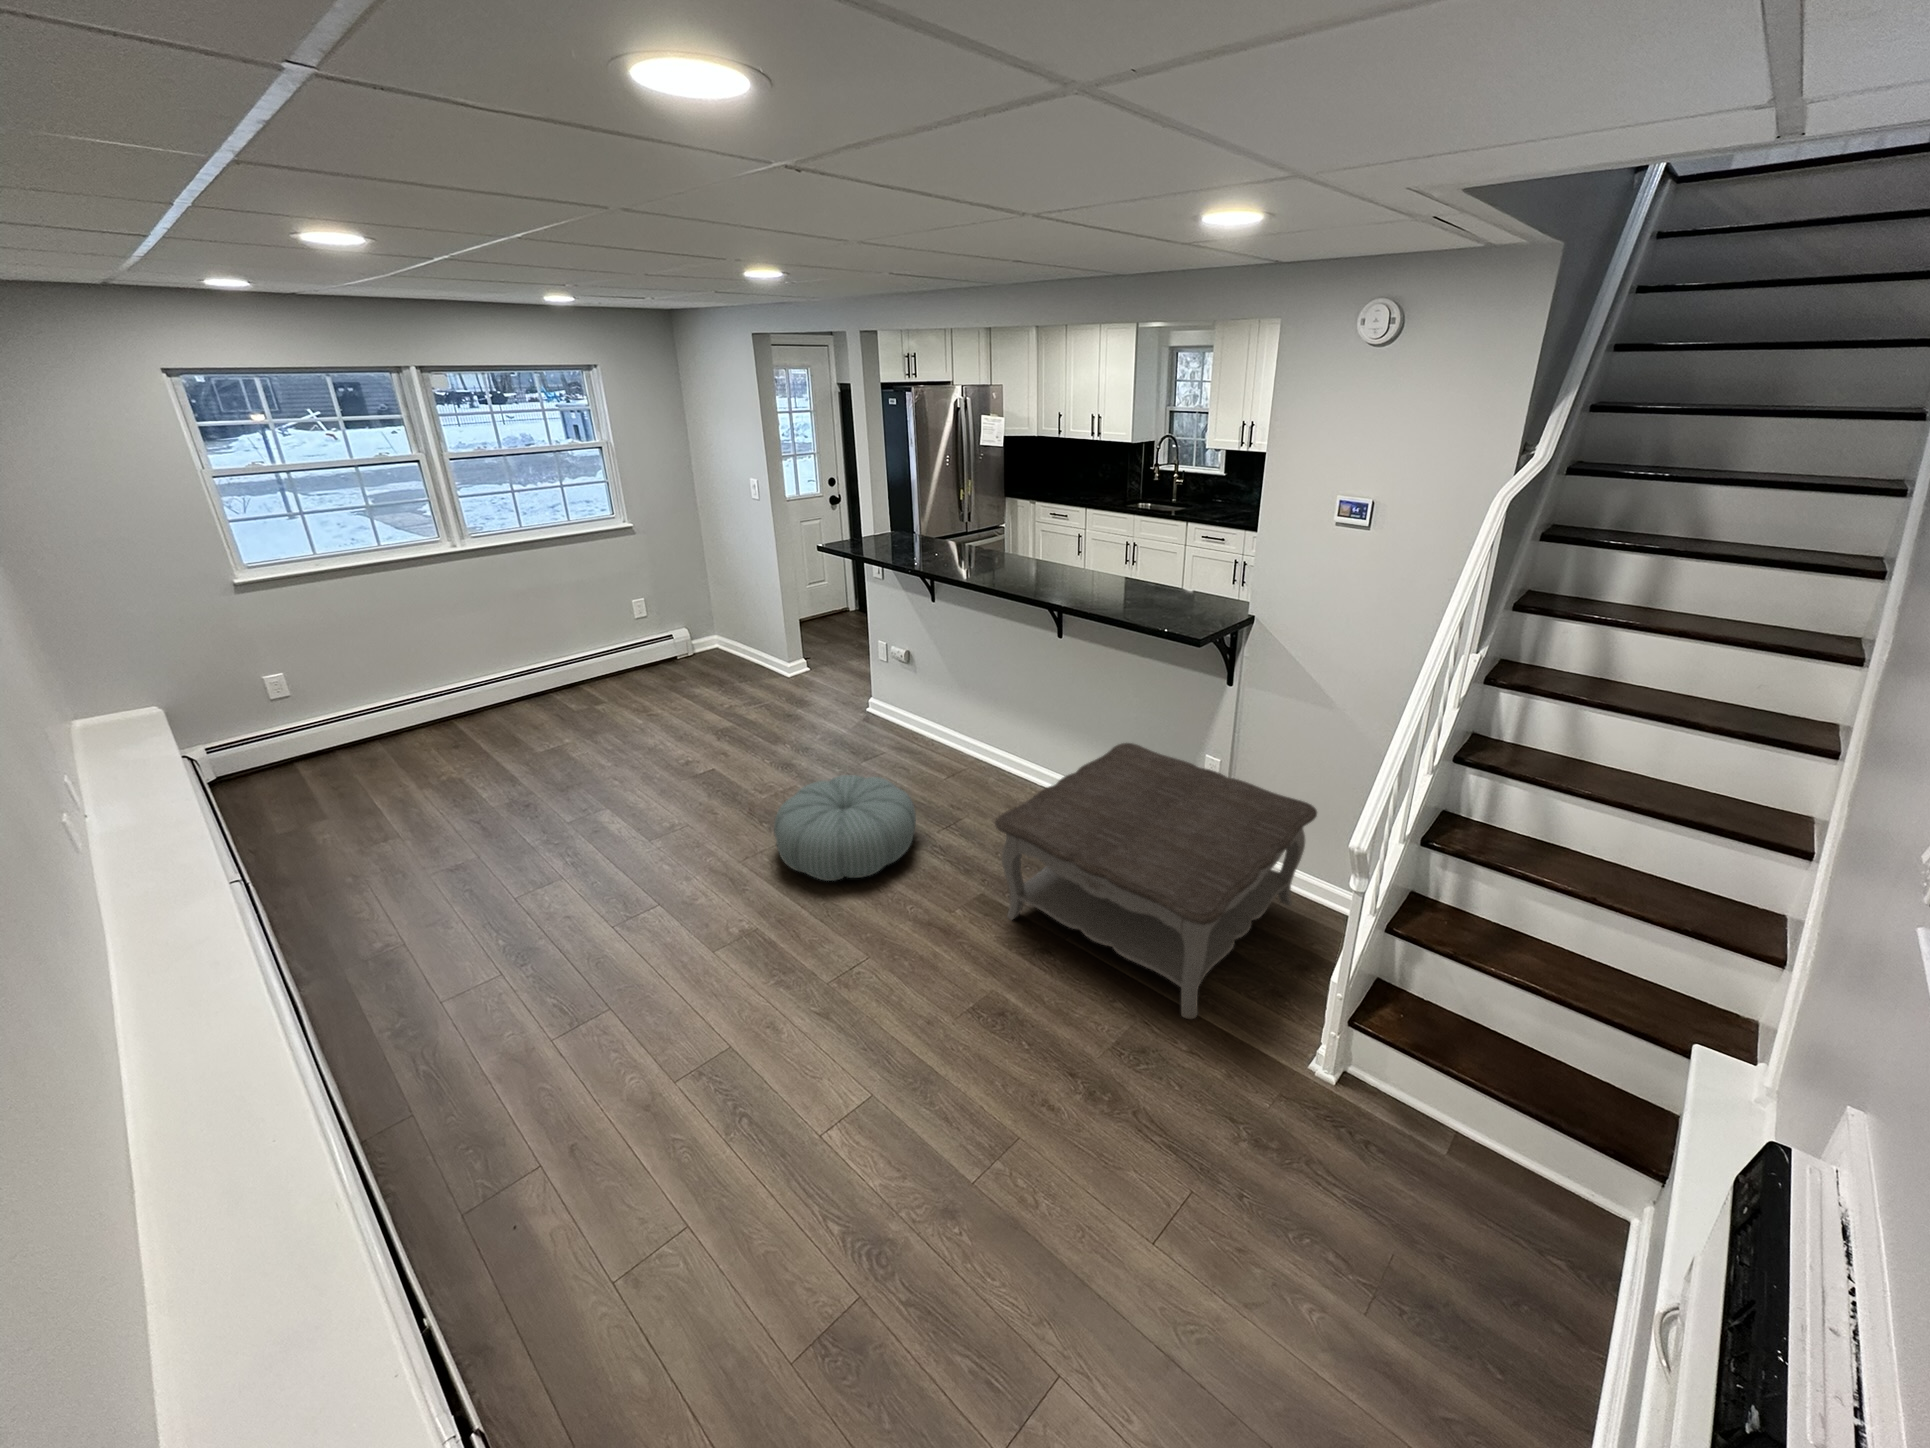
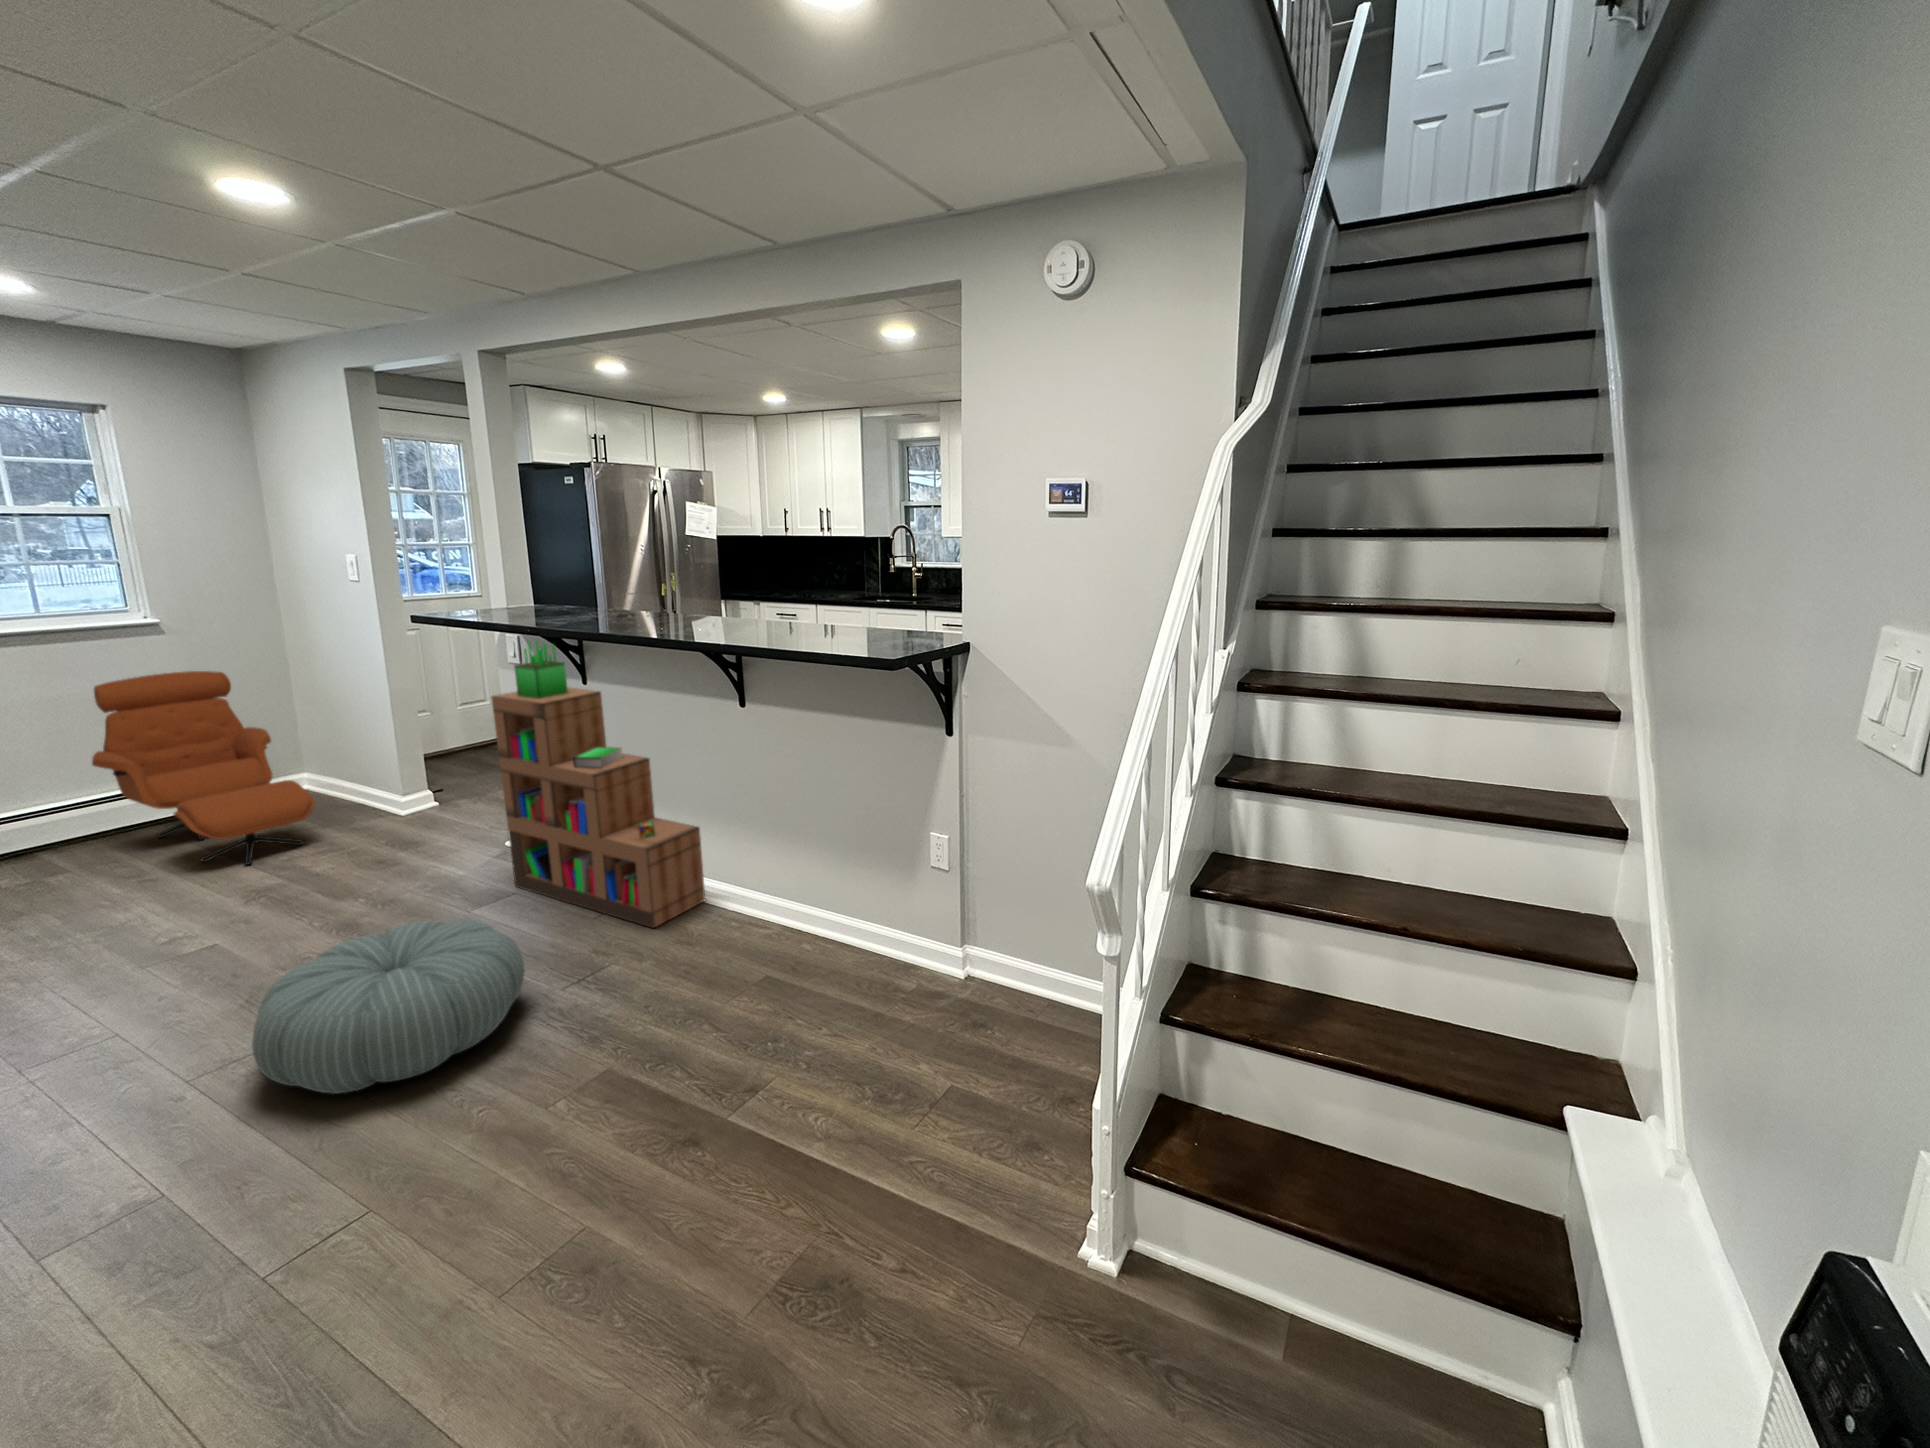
armchair: none [603,563,740,708] -> present [92,671,315,865]
bookshelf: none [871,571,1016,792] -> present [492,641,705,928]
coffee table: present [995,743,1317,1019] -> none [609,831,1072,1216]

